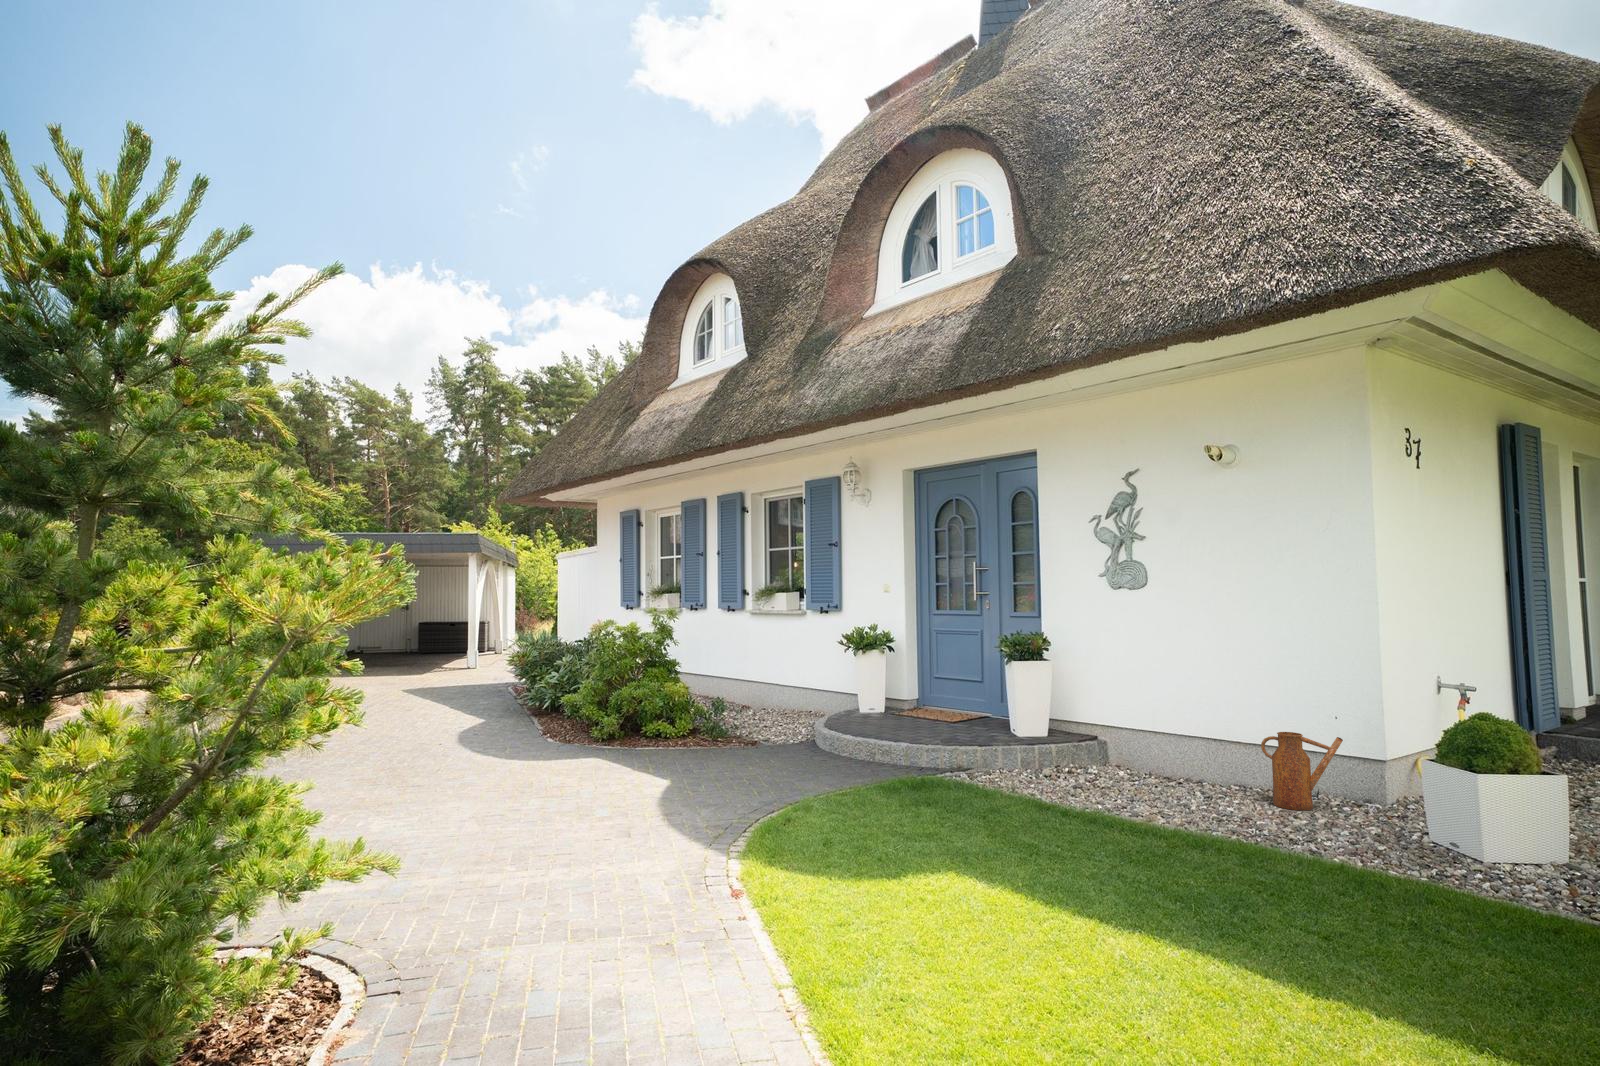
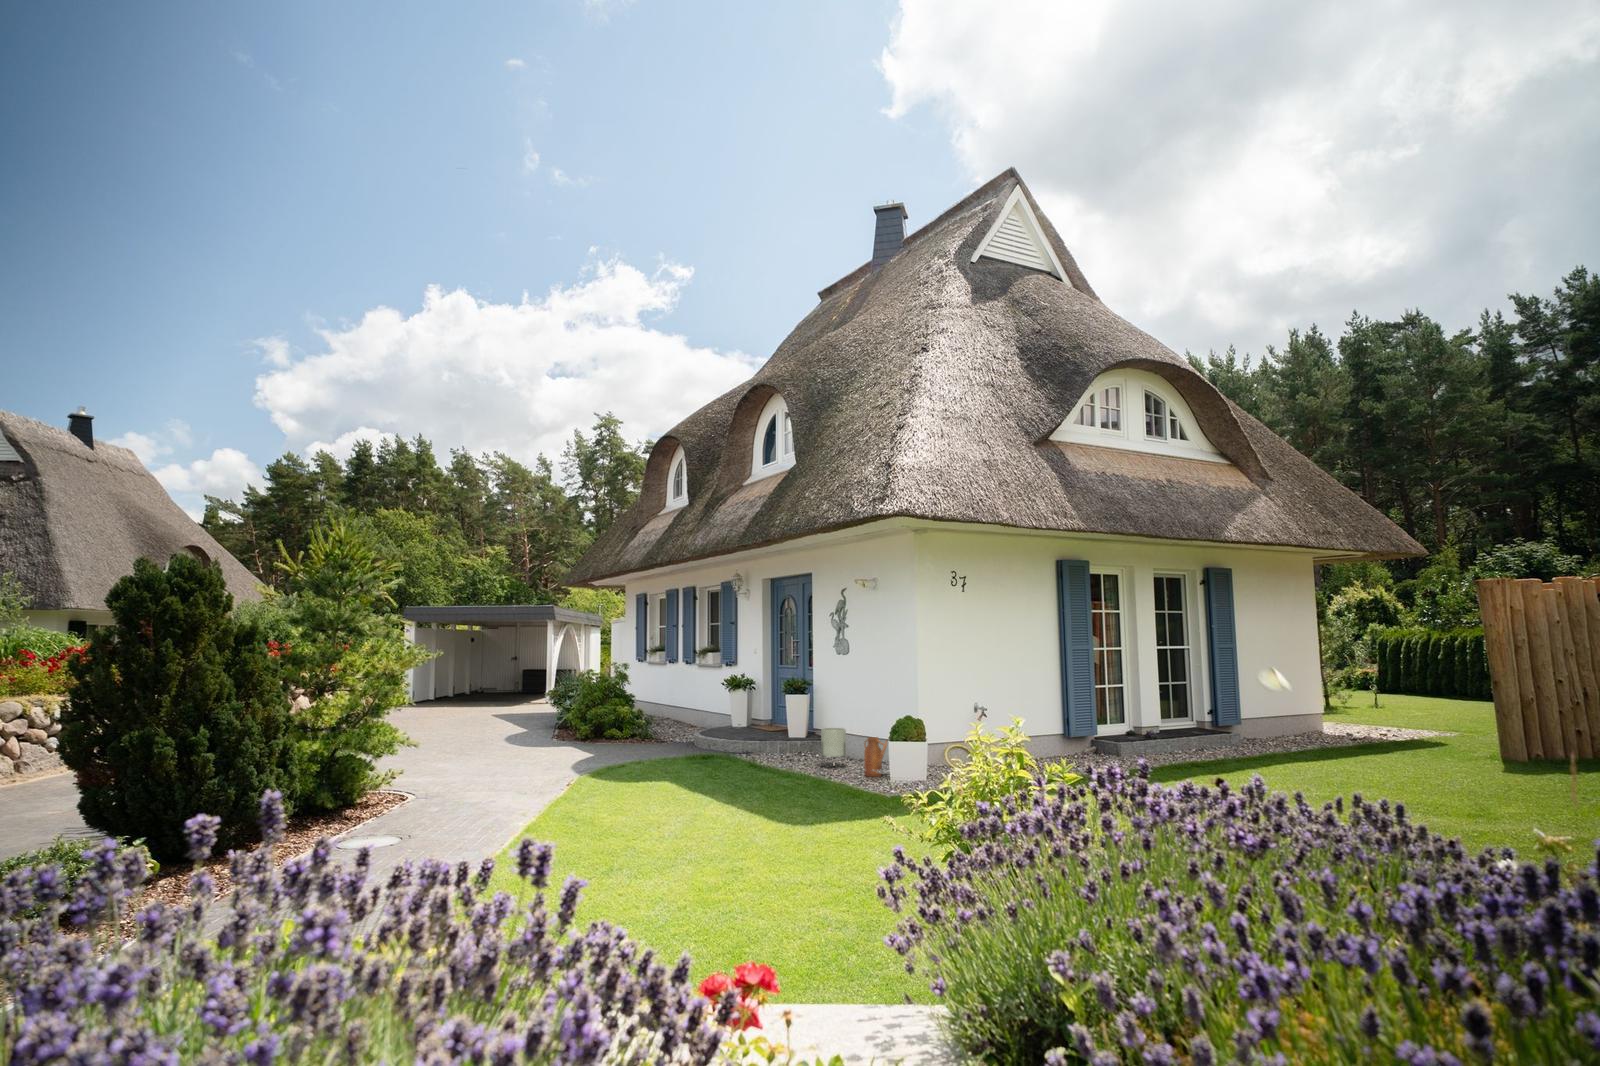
planter: none [1135,713,1188,790] -> present [821,728,846,757]

